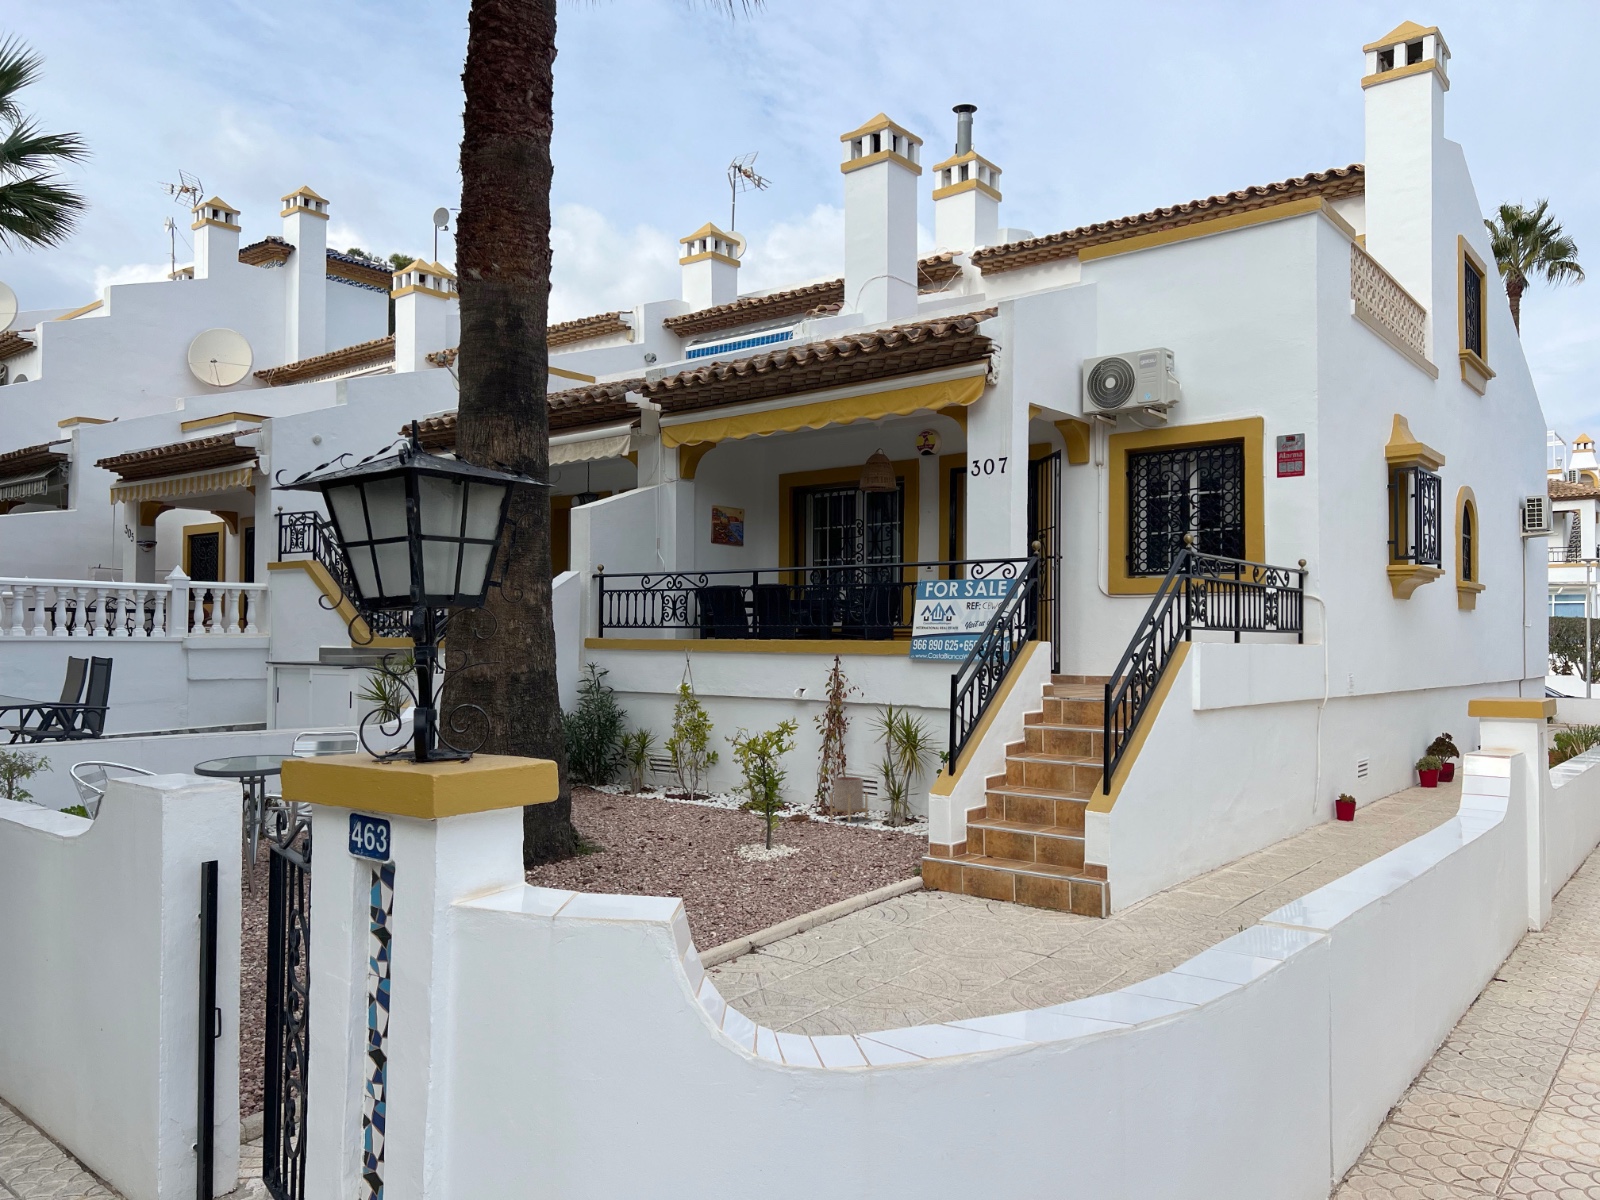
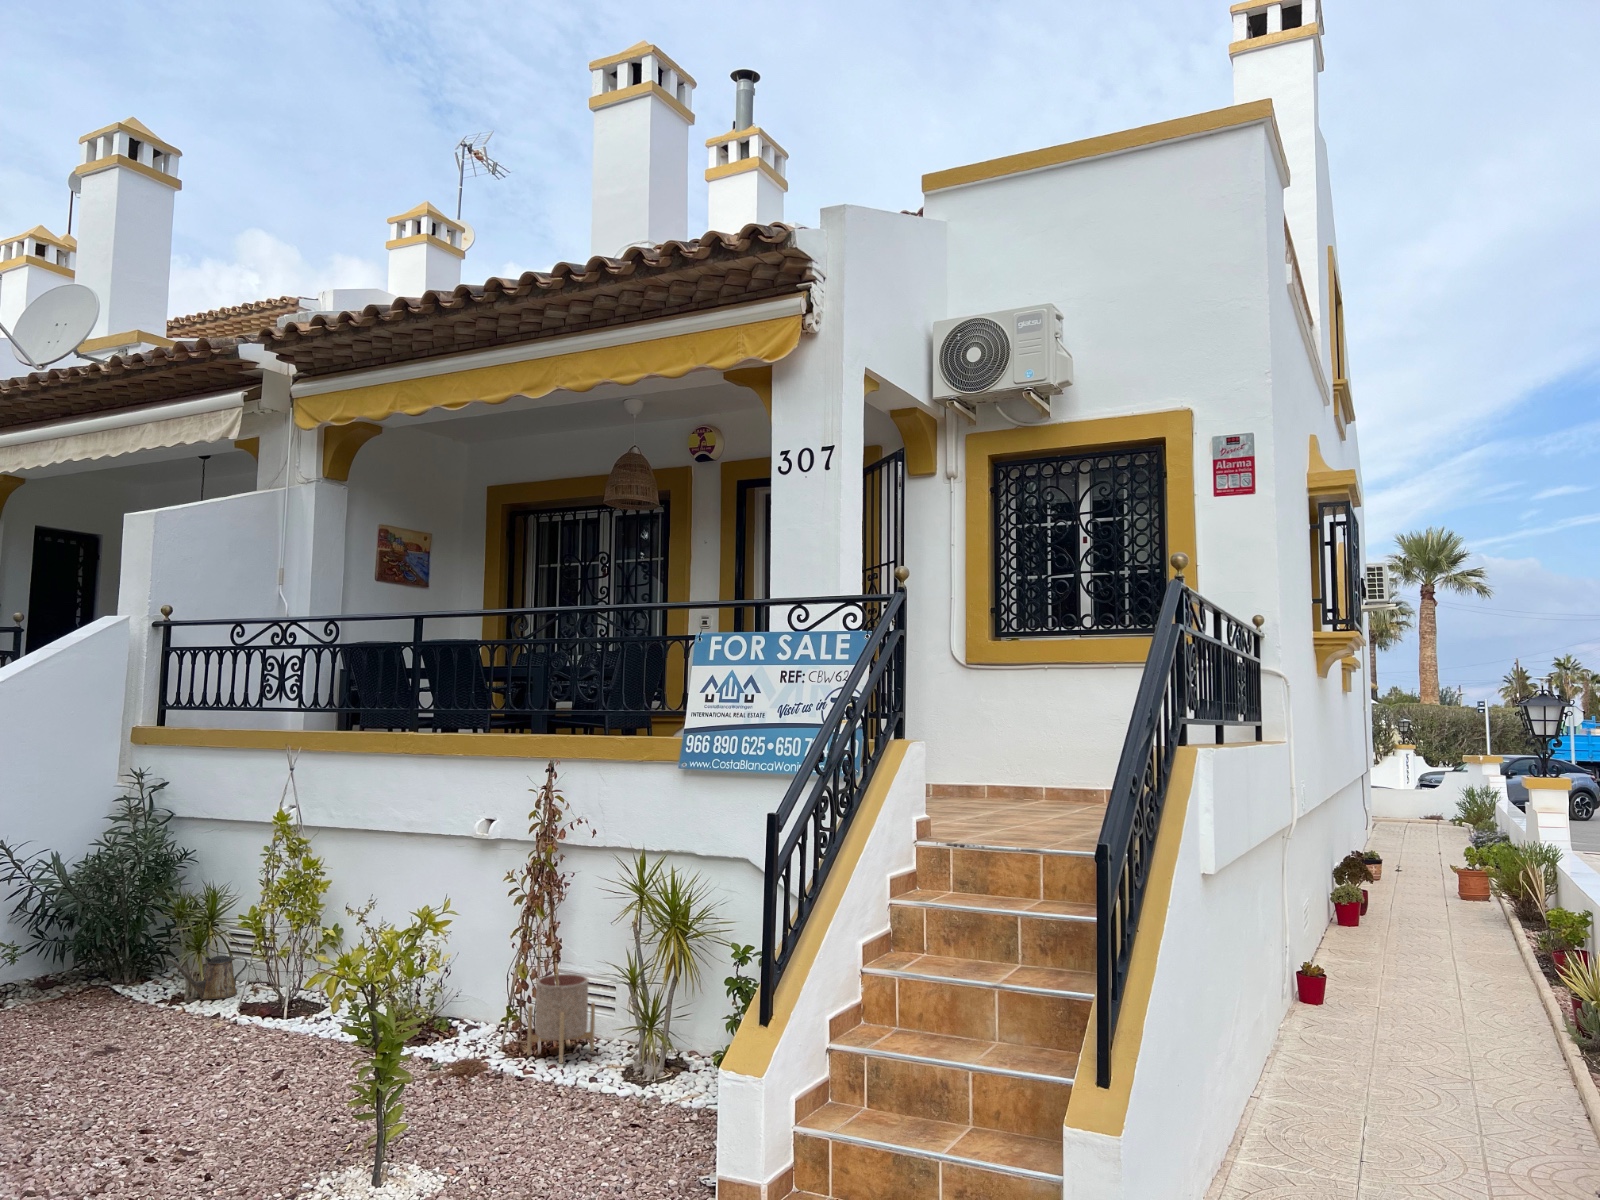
watering can: none [624,770,665,794] -> present [167,956,247,1000]

